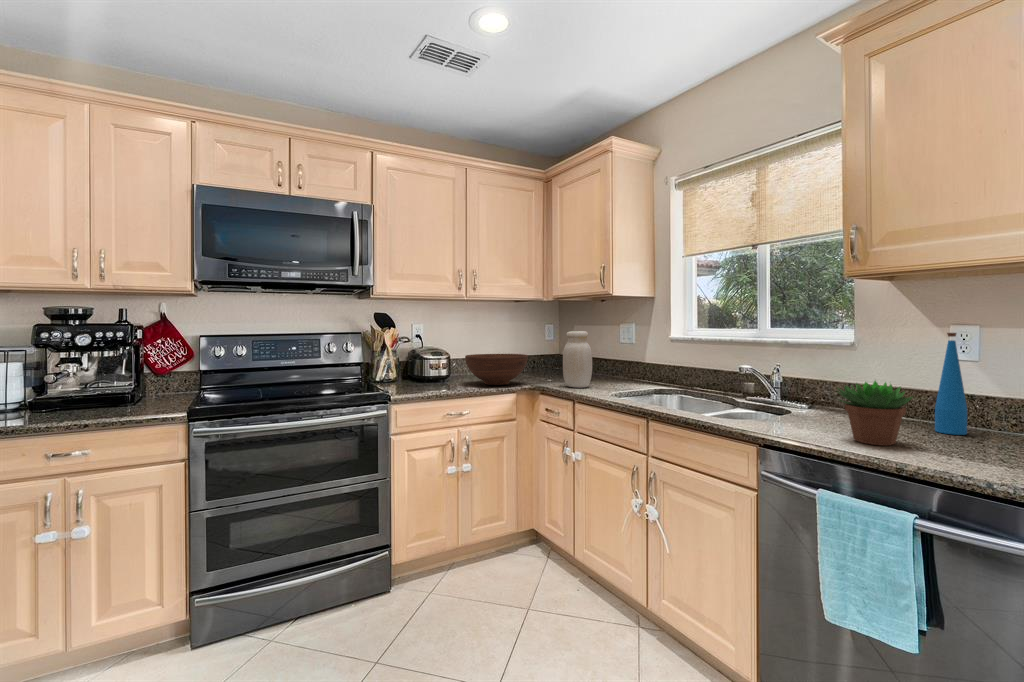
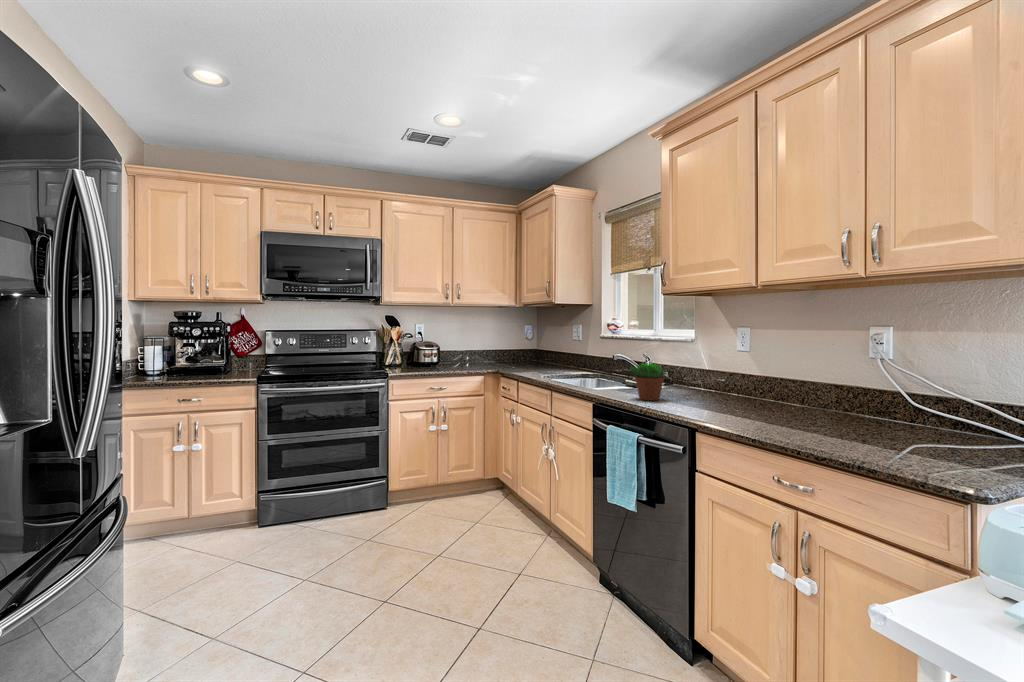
jar: present [563,331,592,388] -> none [517,330,538,372]
bottle: present [935,333,967,435] -> none [707,333,724,398]
fruit bowl: present [465,354,528,385] -> none [448,347,495,369]

